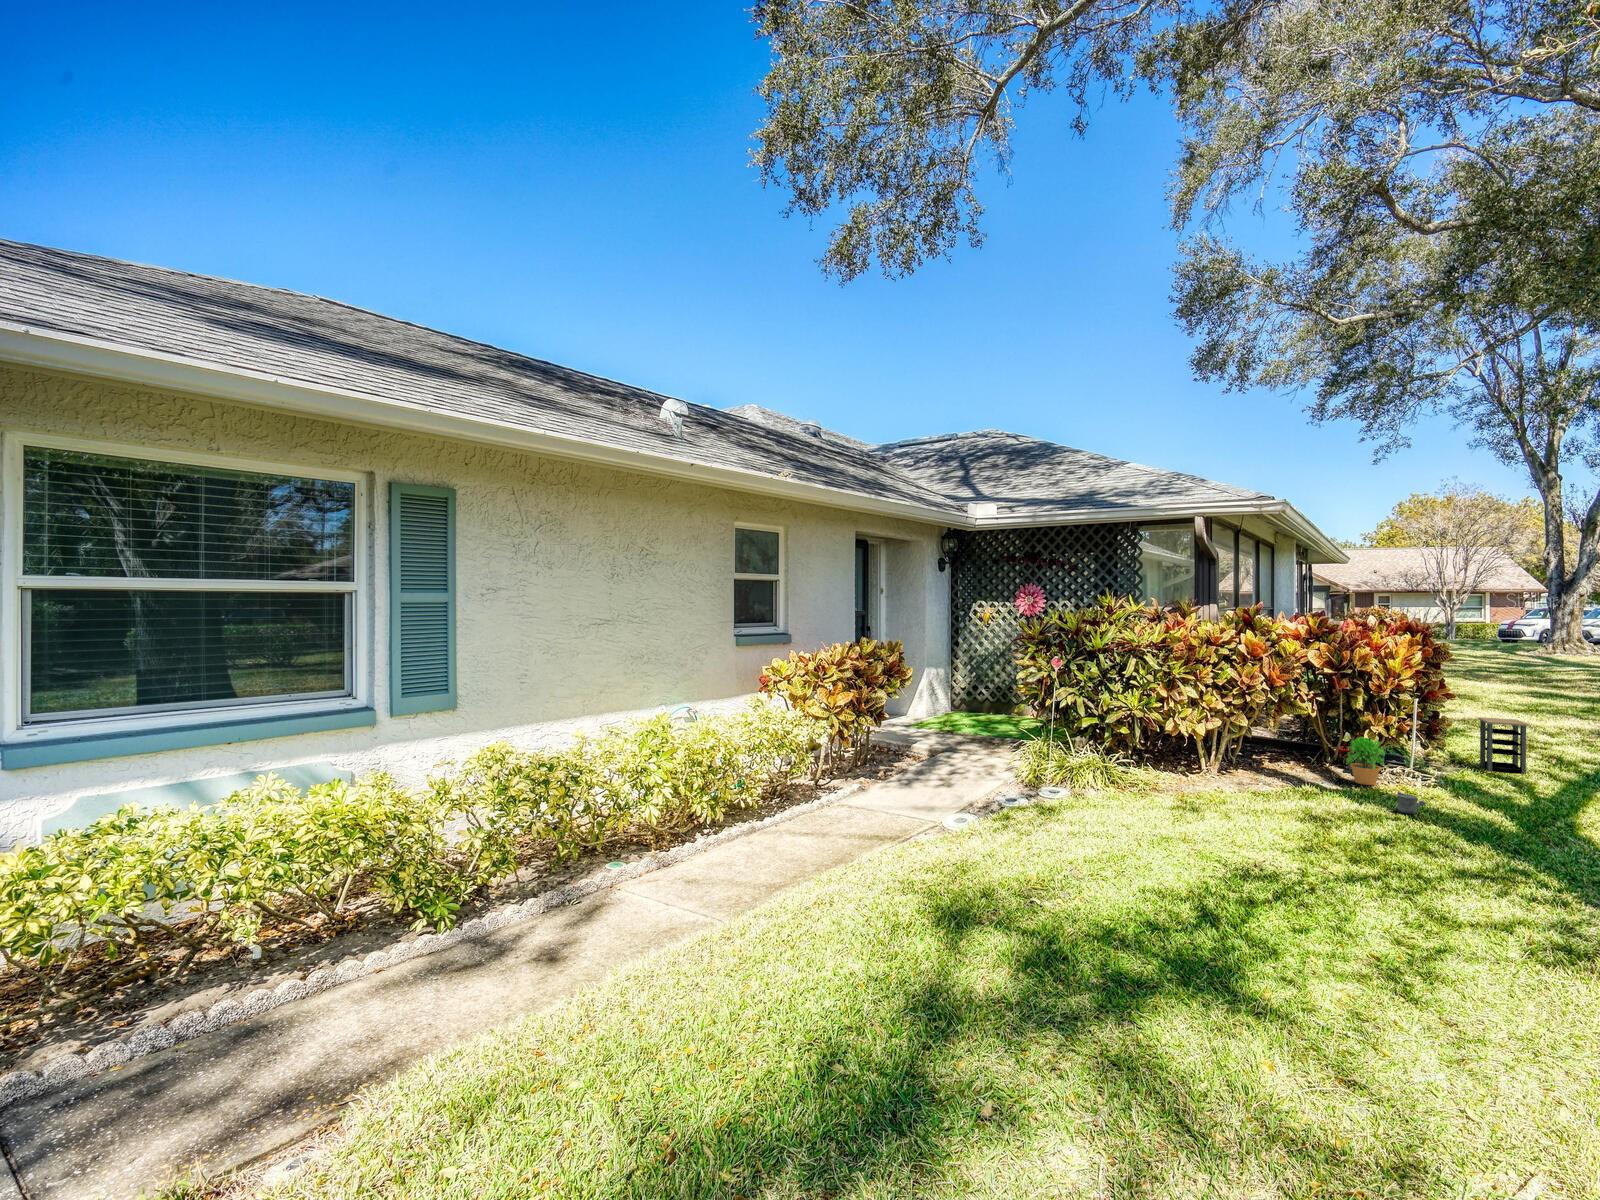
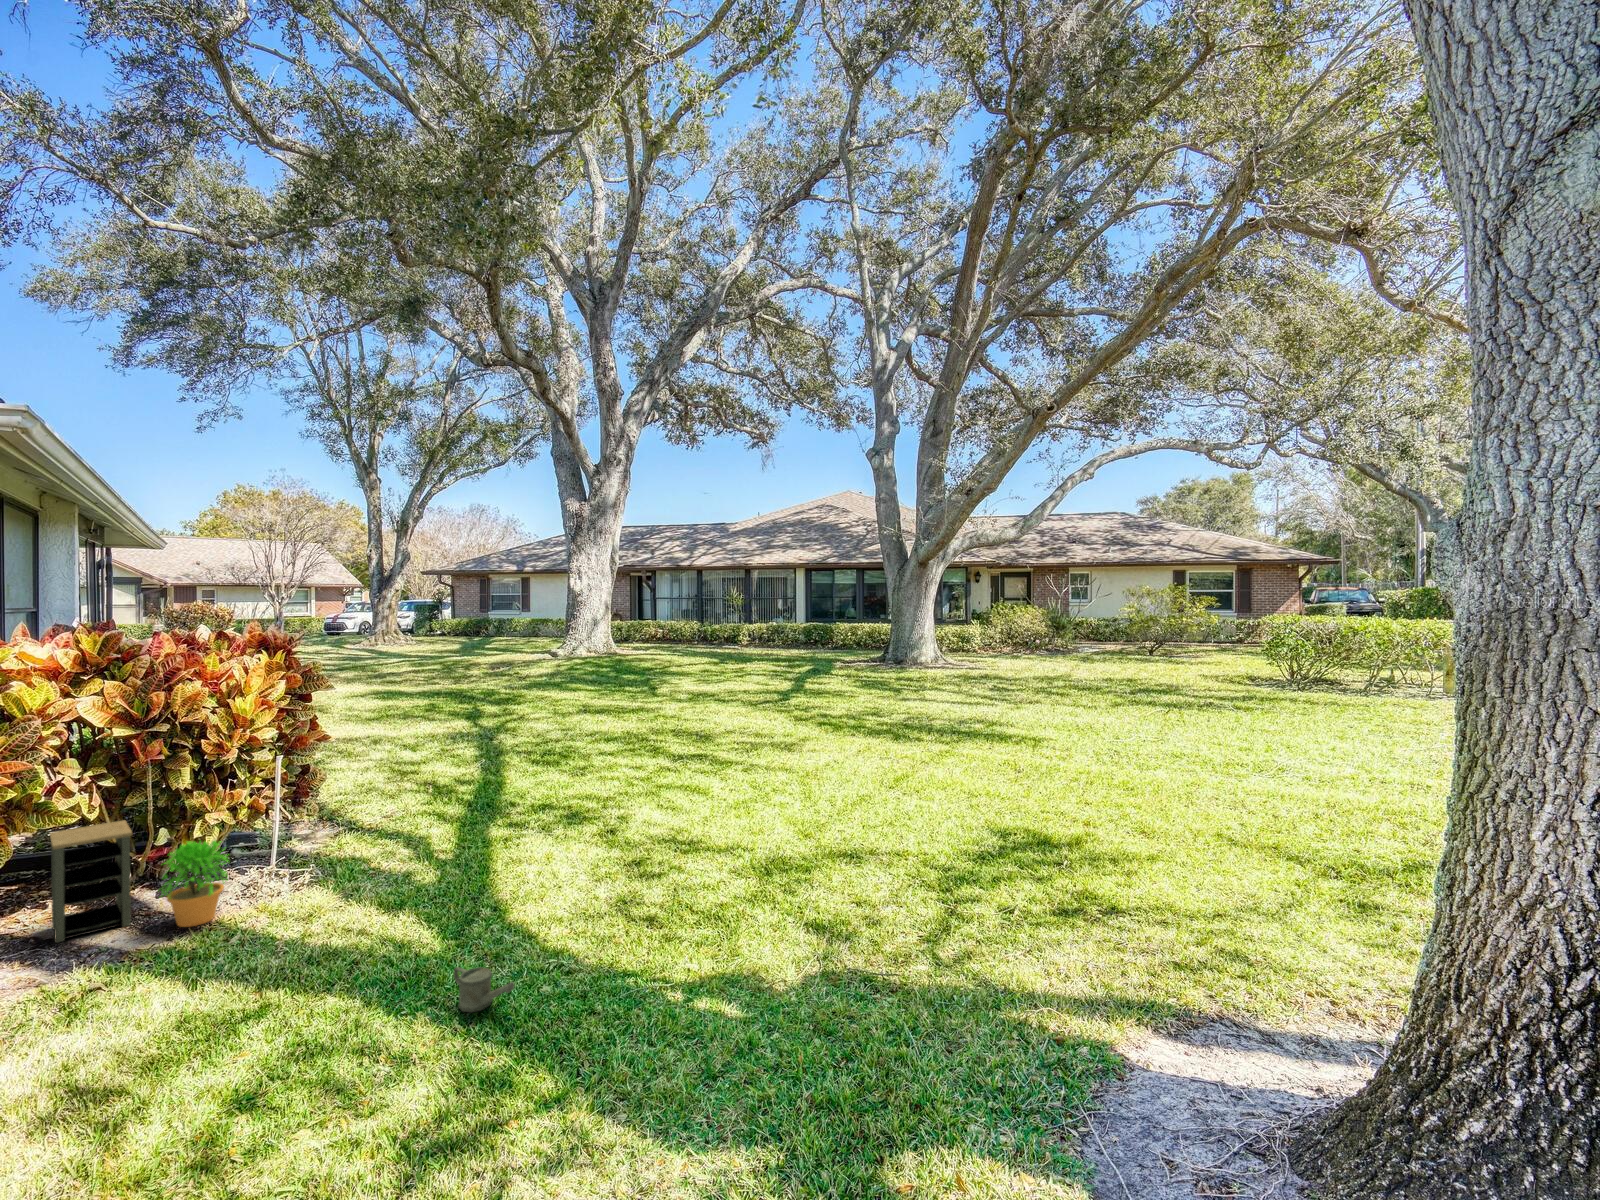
side table: present [1478,717,1528,774] -> present [50,820,133,943]
watering can: present [1397,792,1425,814] -> present [454,967,514,1012]

